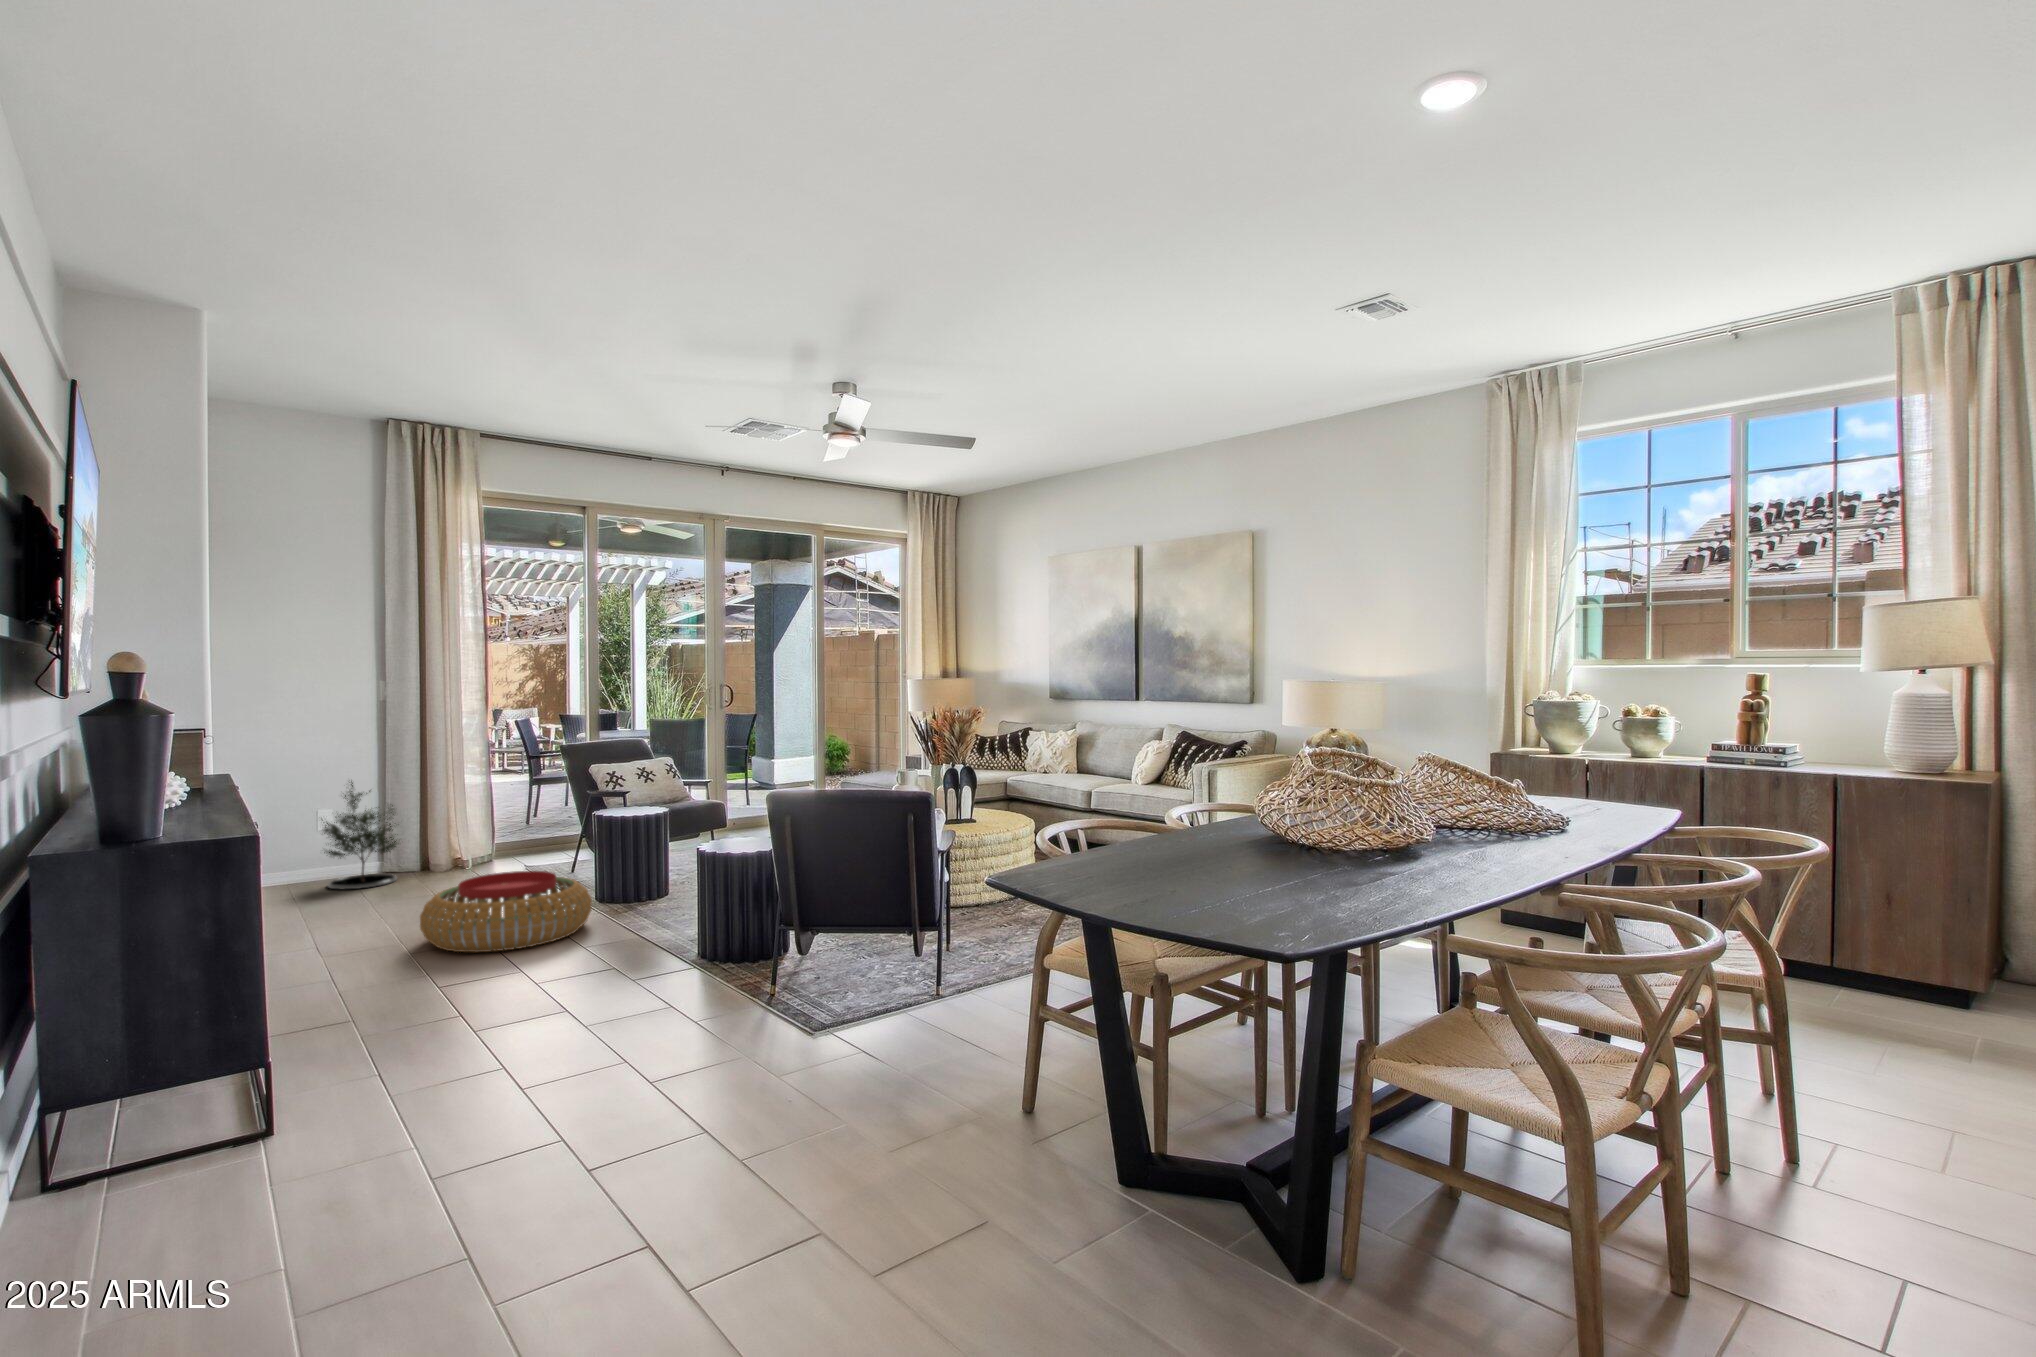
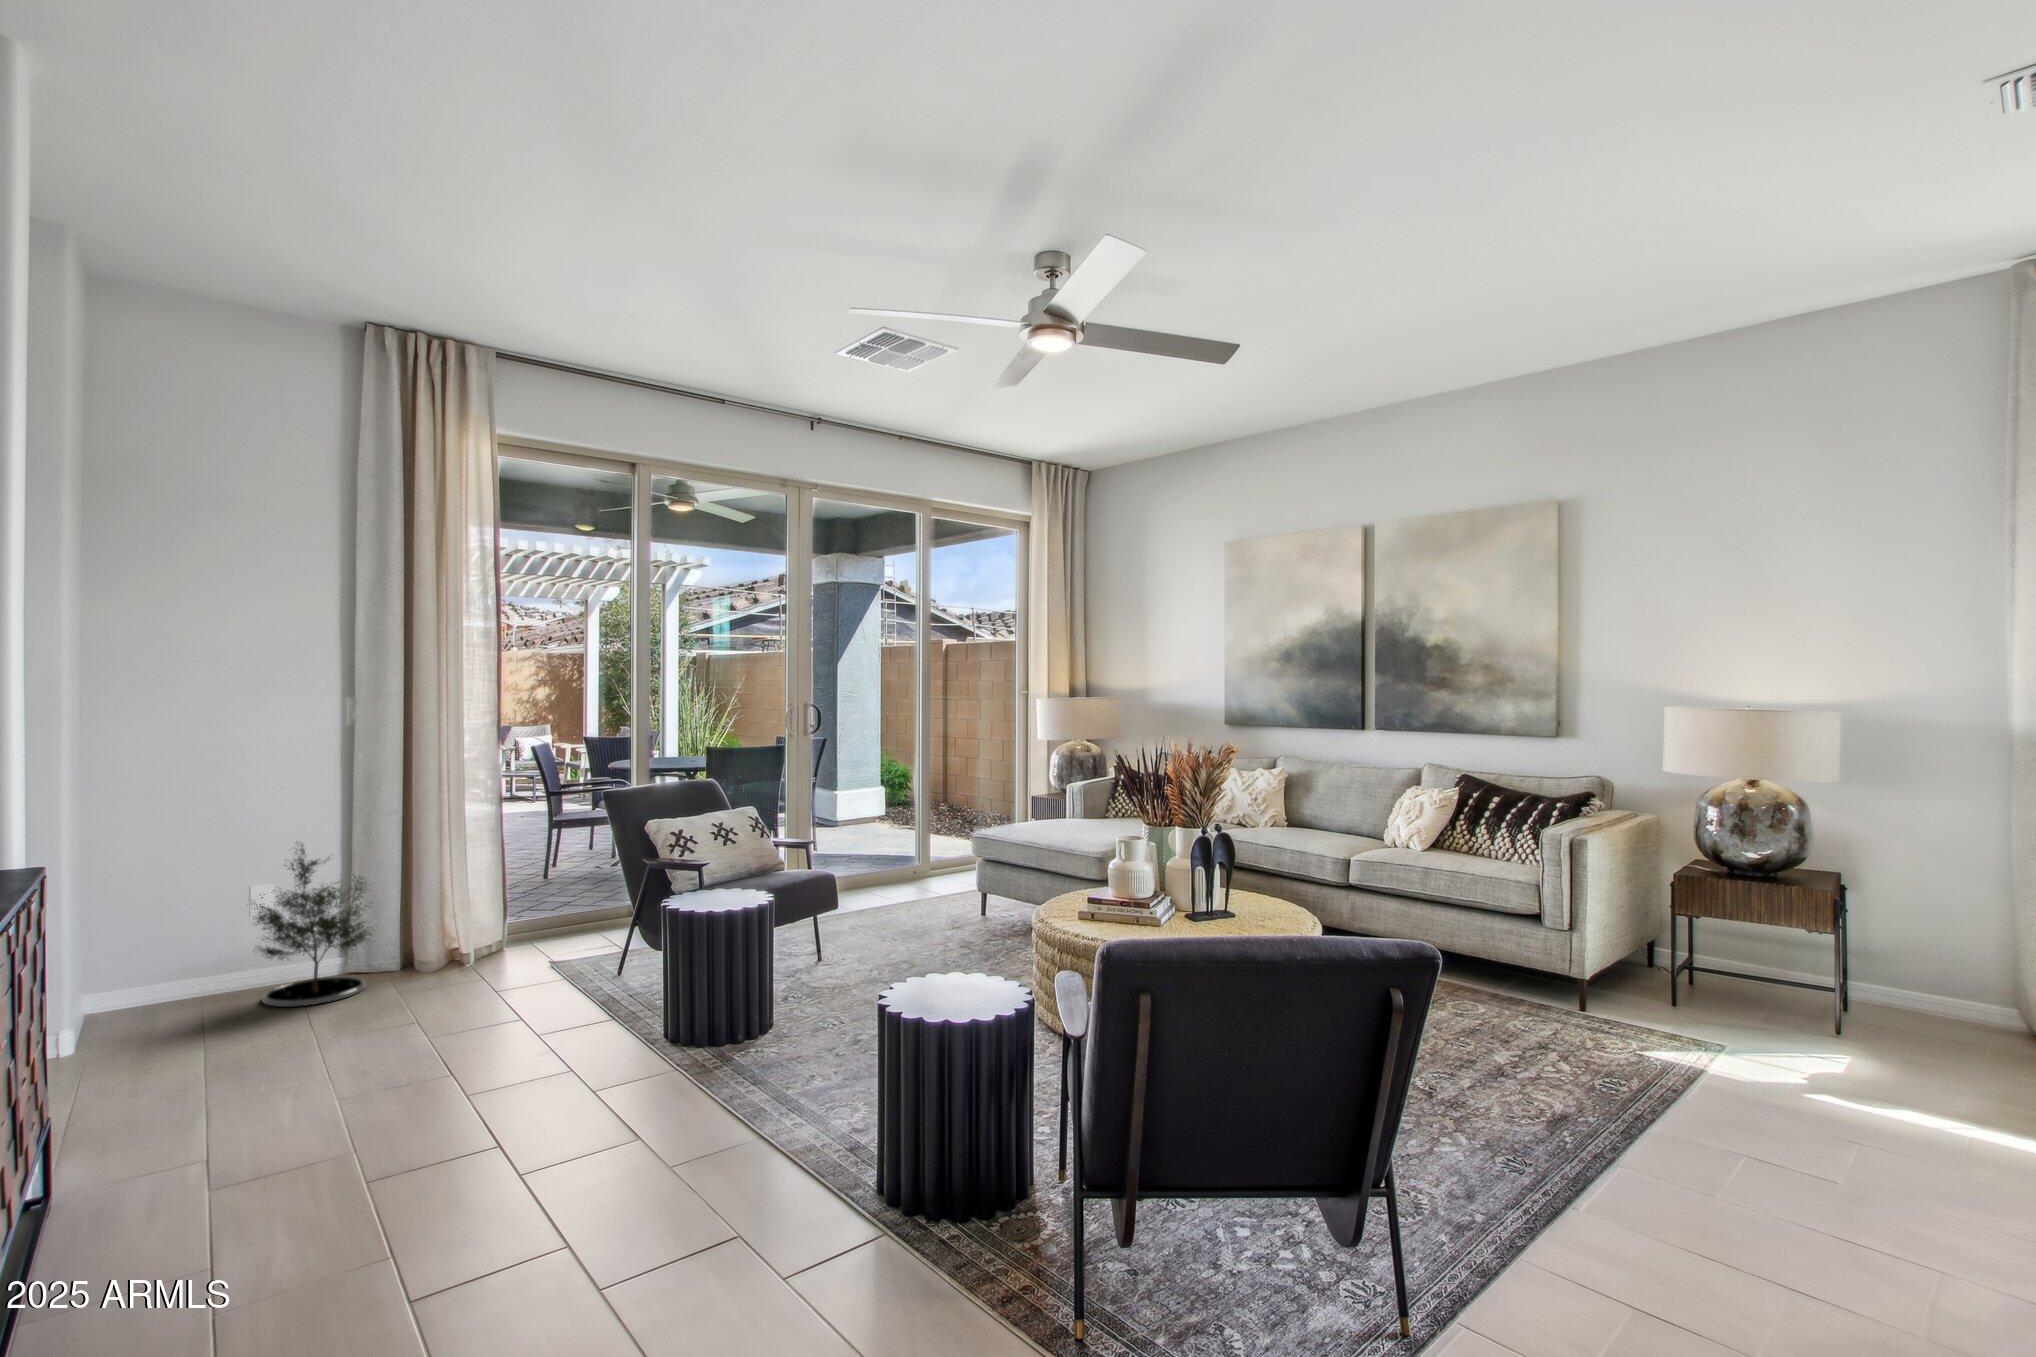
pouf: present [420,871,592,952] -> none [389,1005,670,1169]

